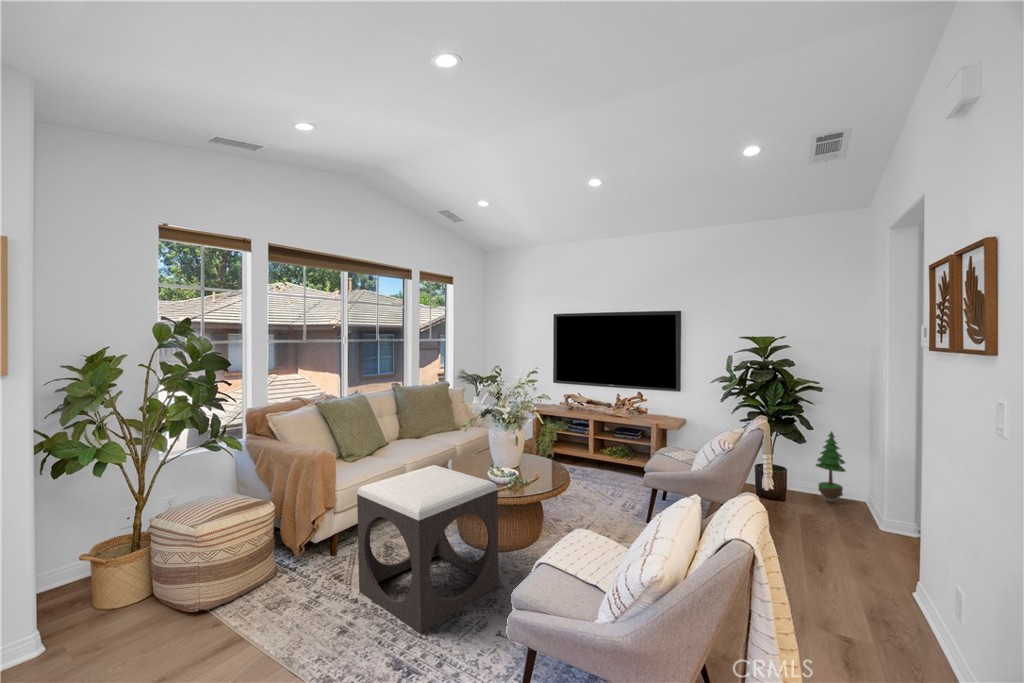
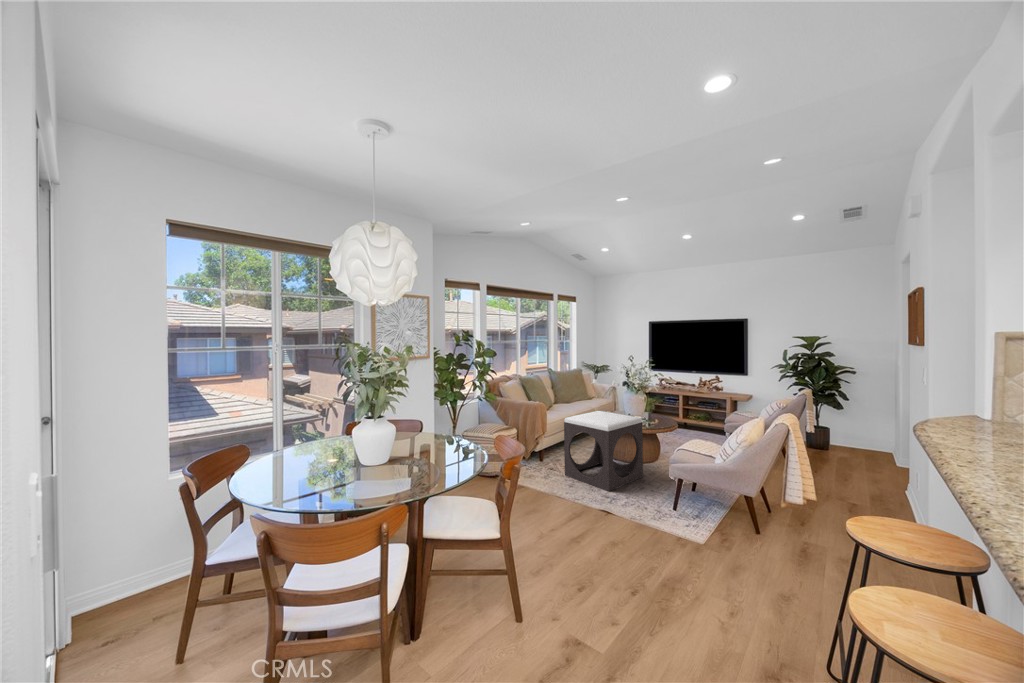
potted tree: present [816,431,846,502] -> none [851,401,875,452]

